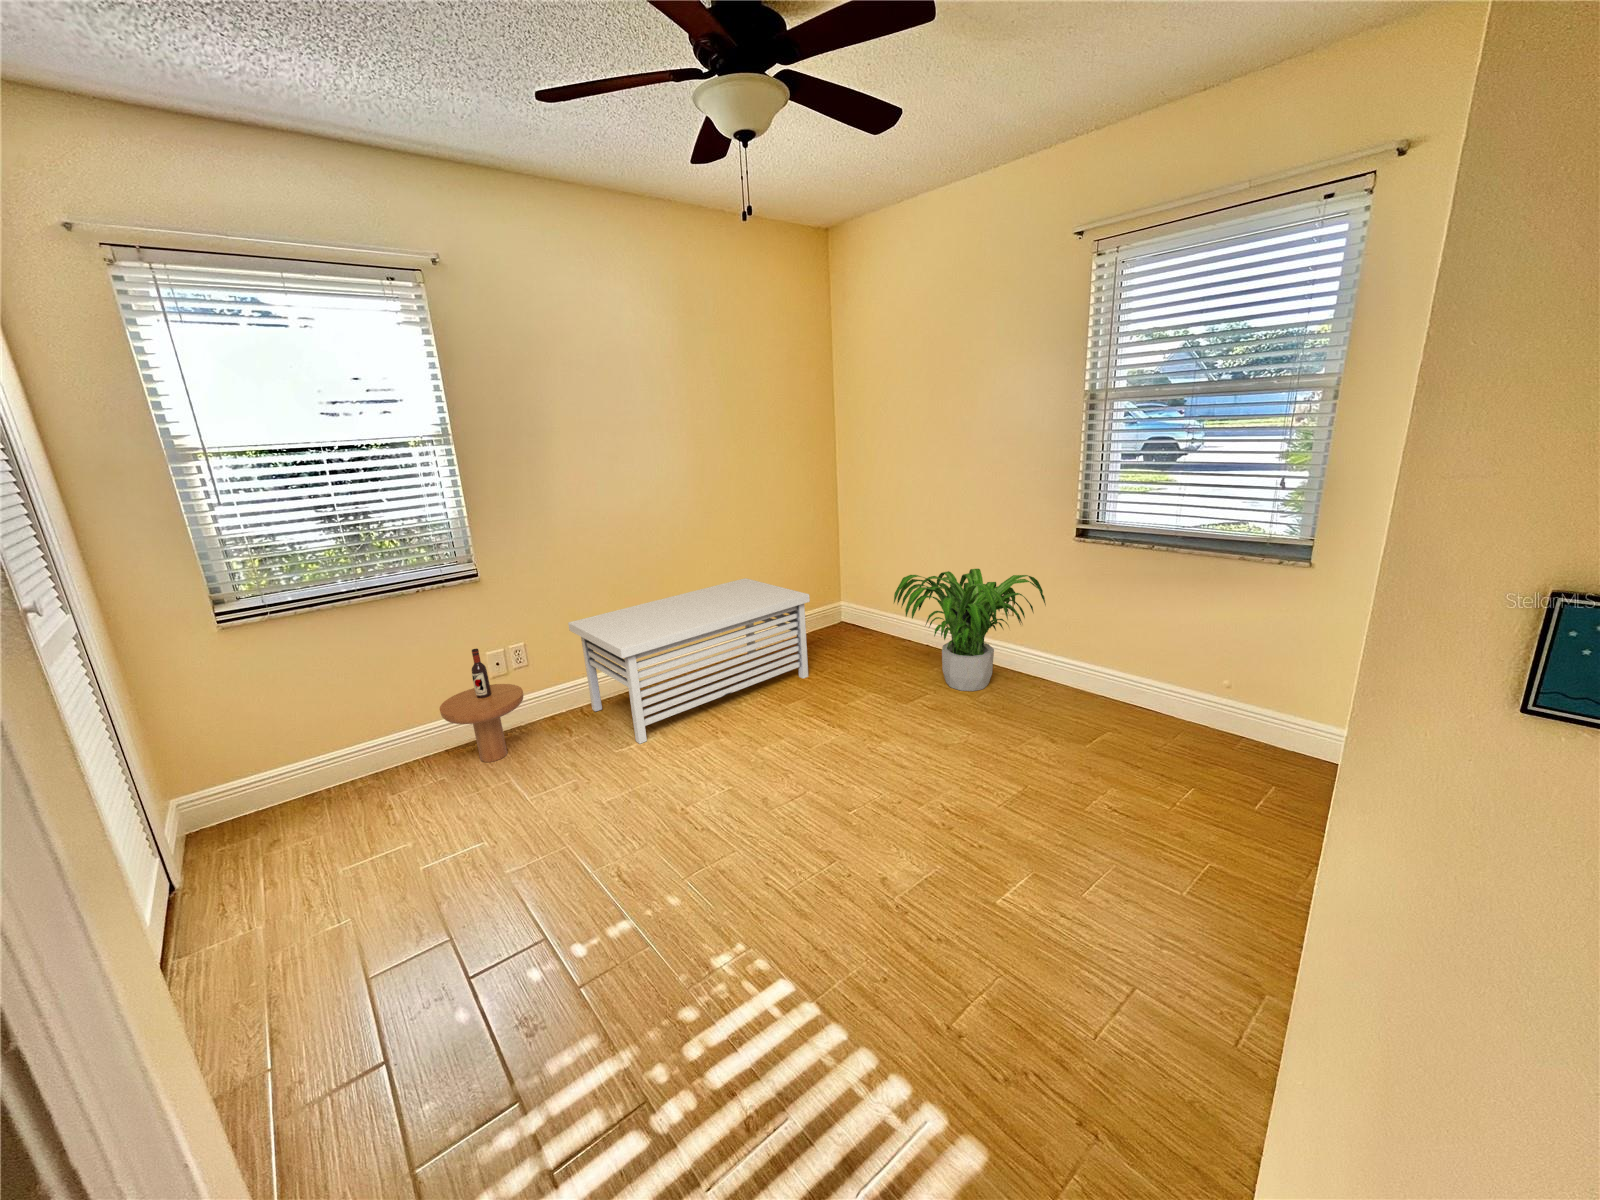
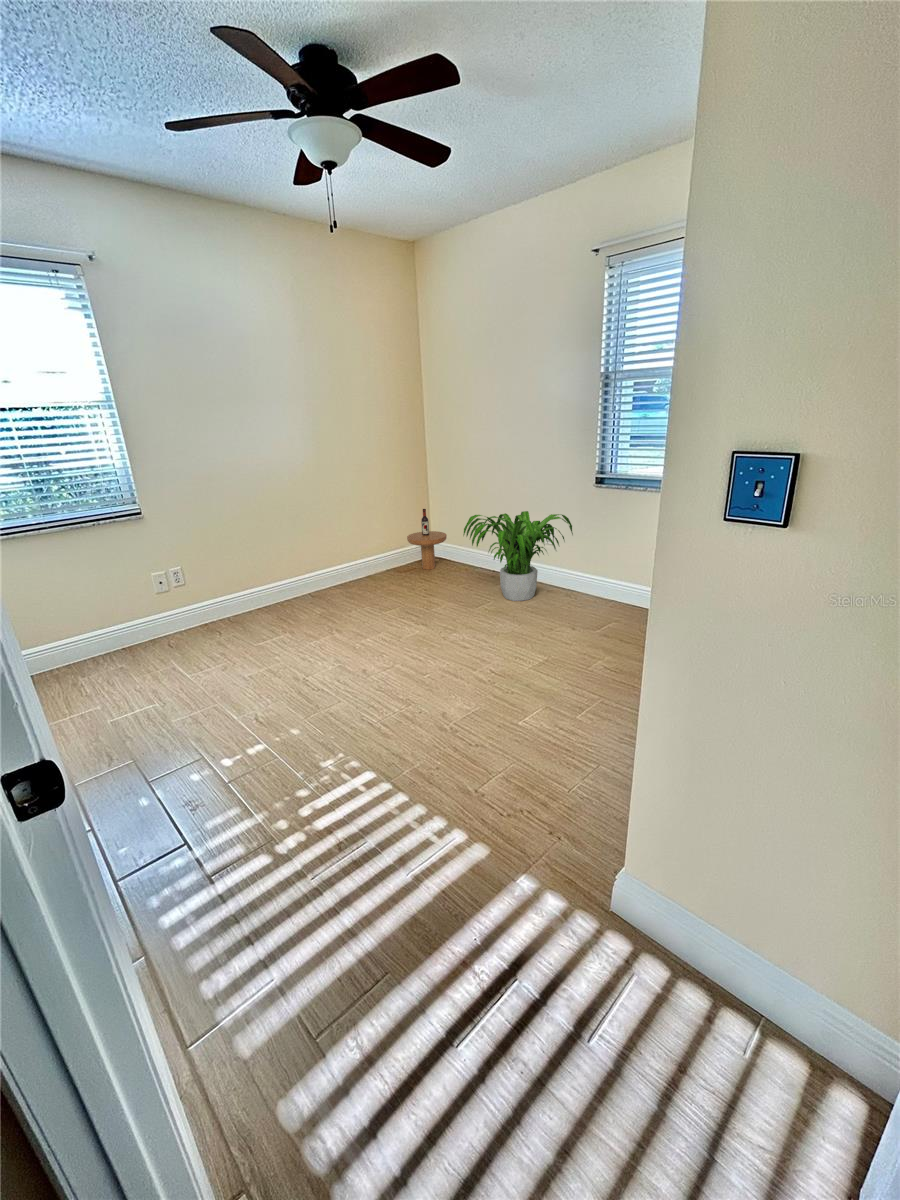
storage bench: present [568,578,810,744] -> none [215,522,403,640]
side table: present [440,649,523,762] -> present [407,509,447,569]

